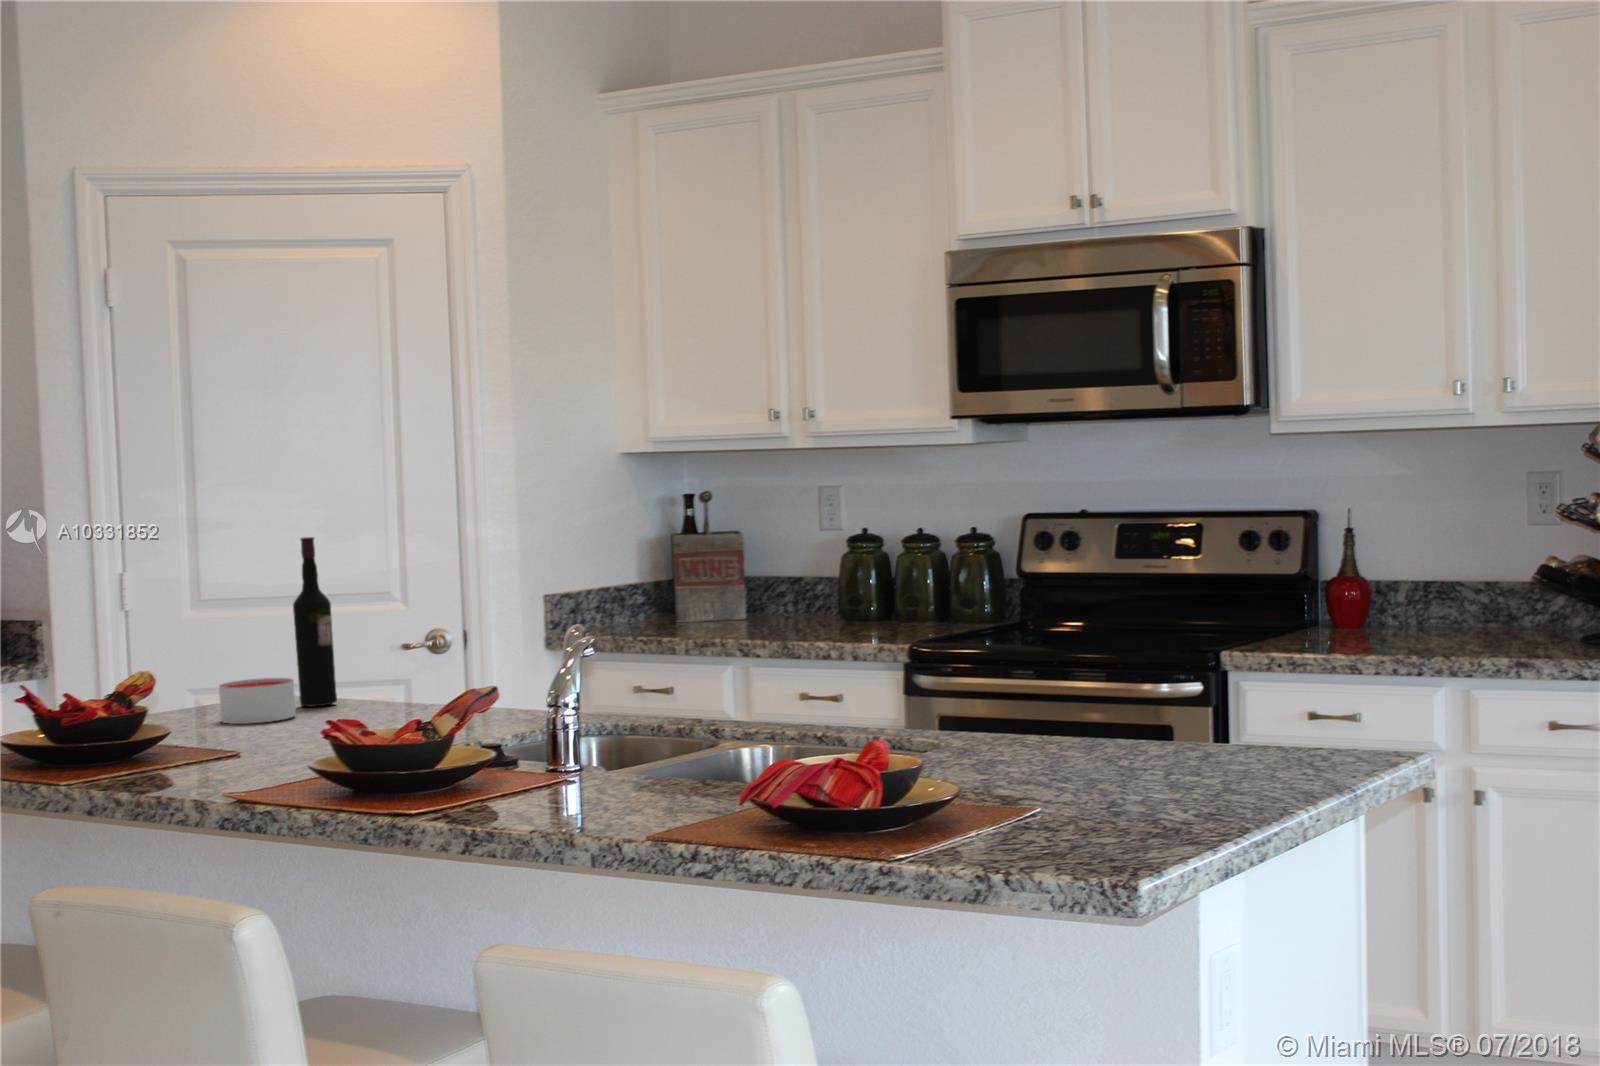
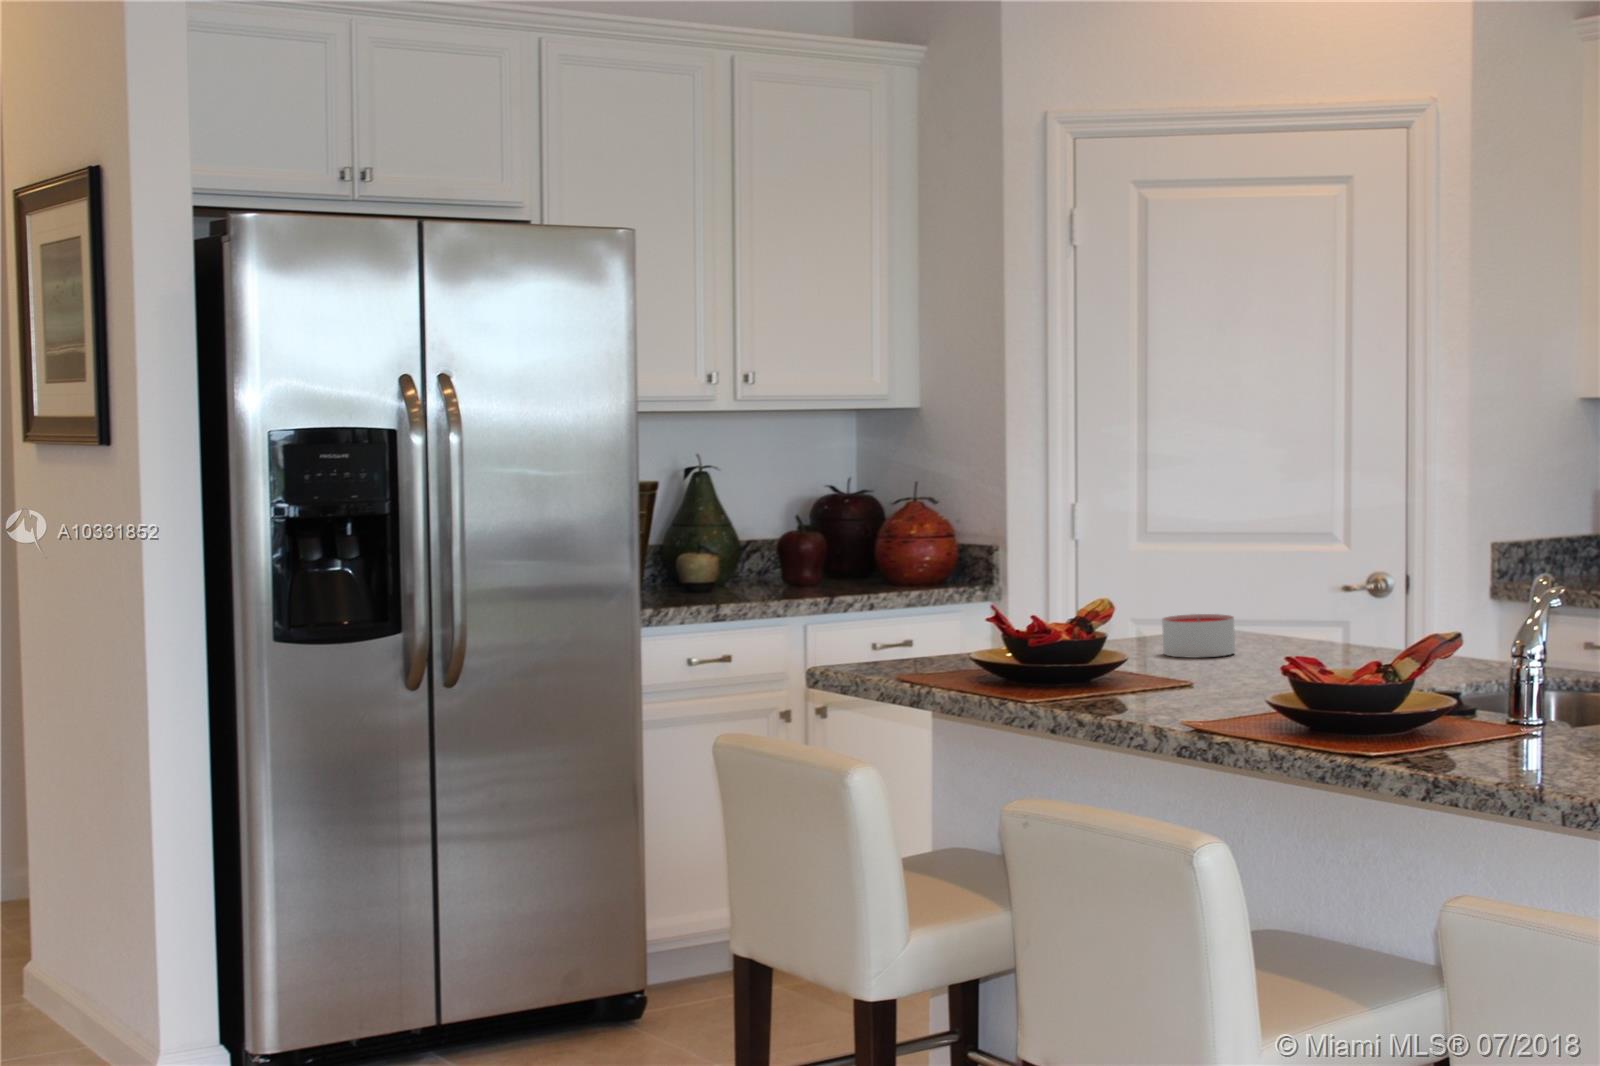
wine bottle: present [293,537,337,707] -> none [1233,475,1274,645]

